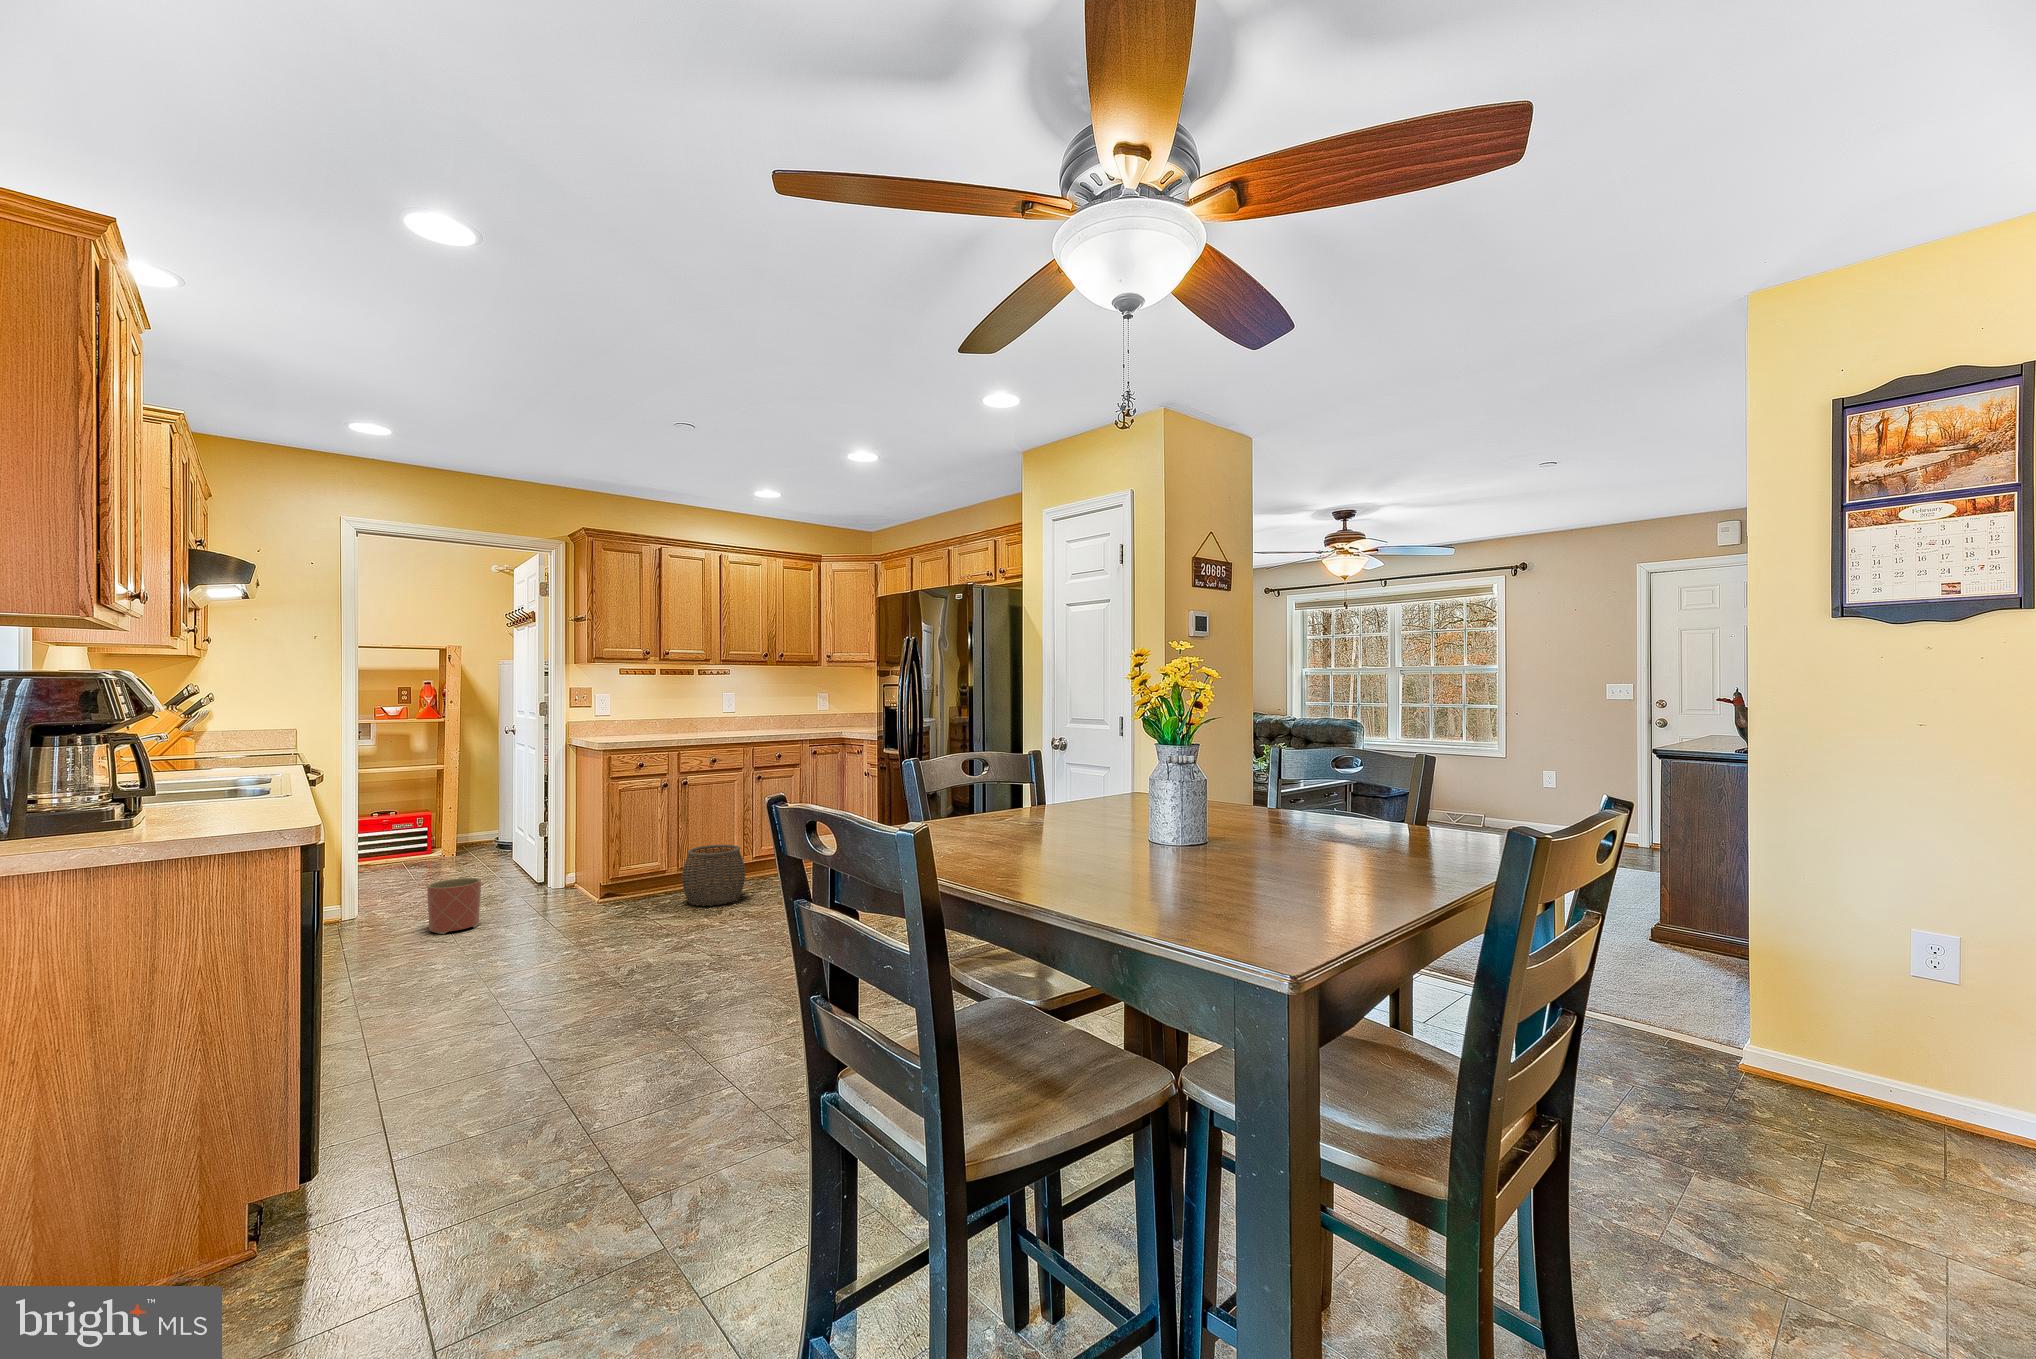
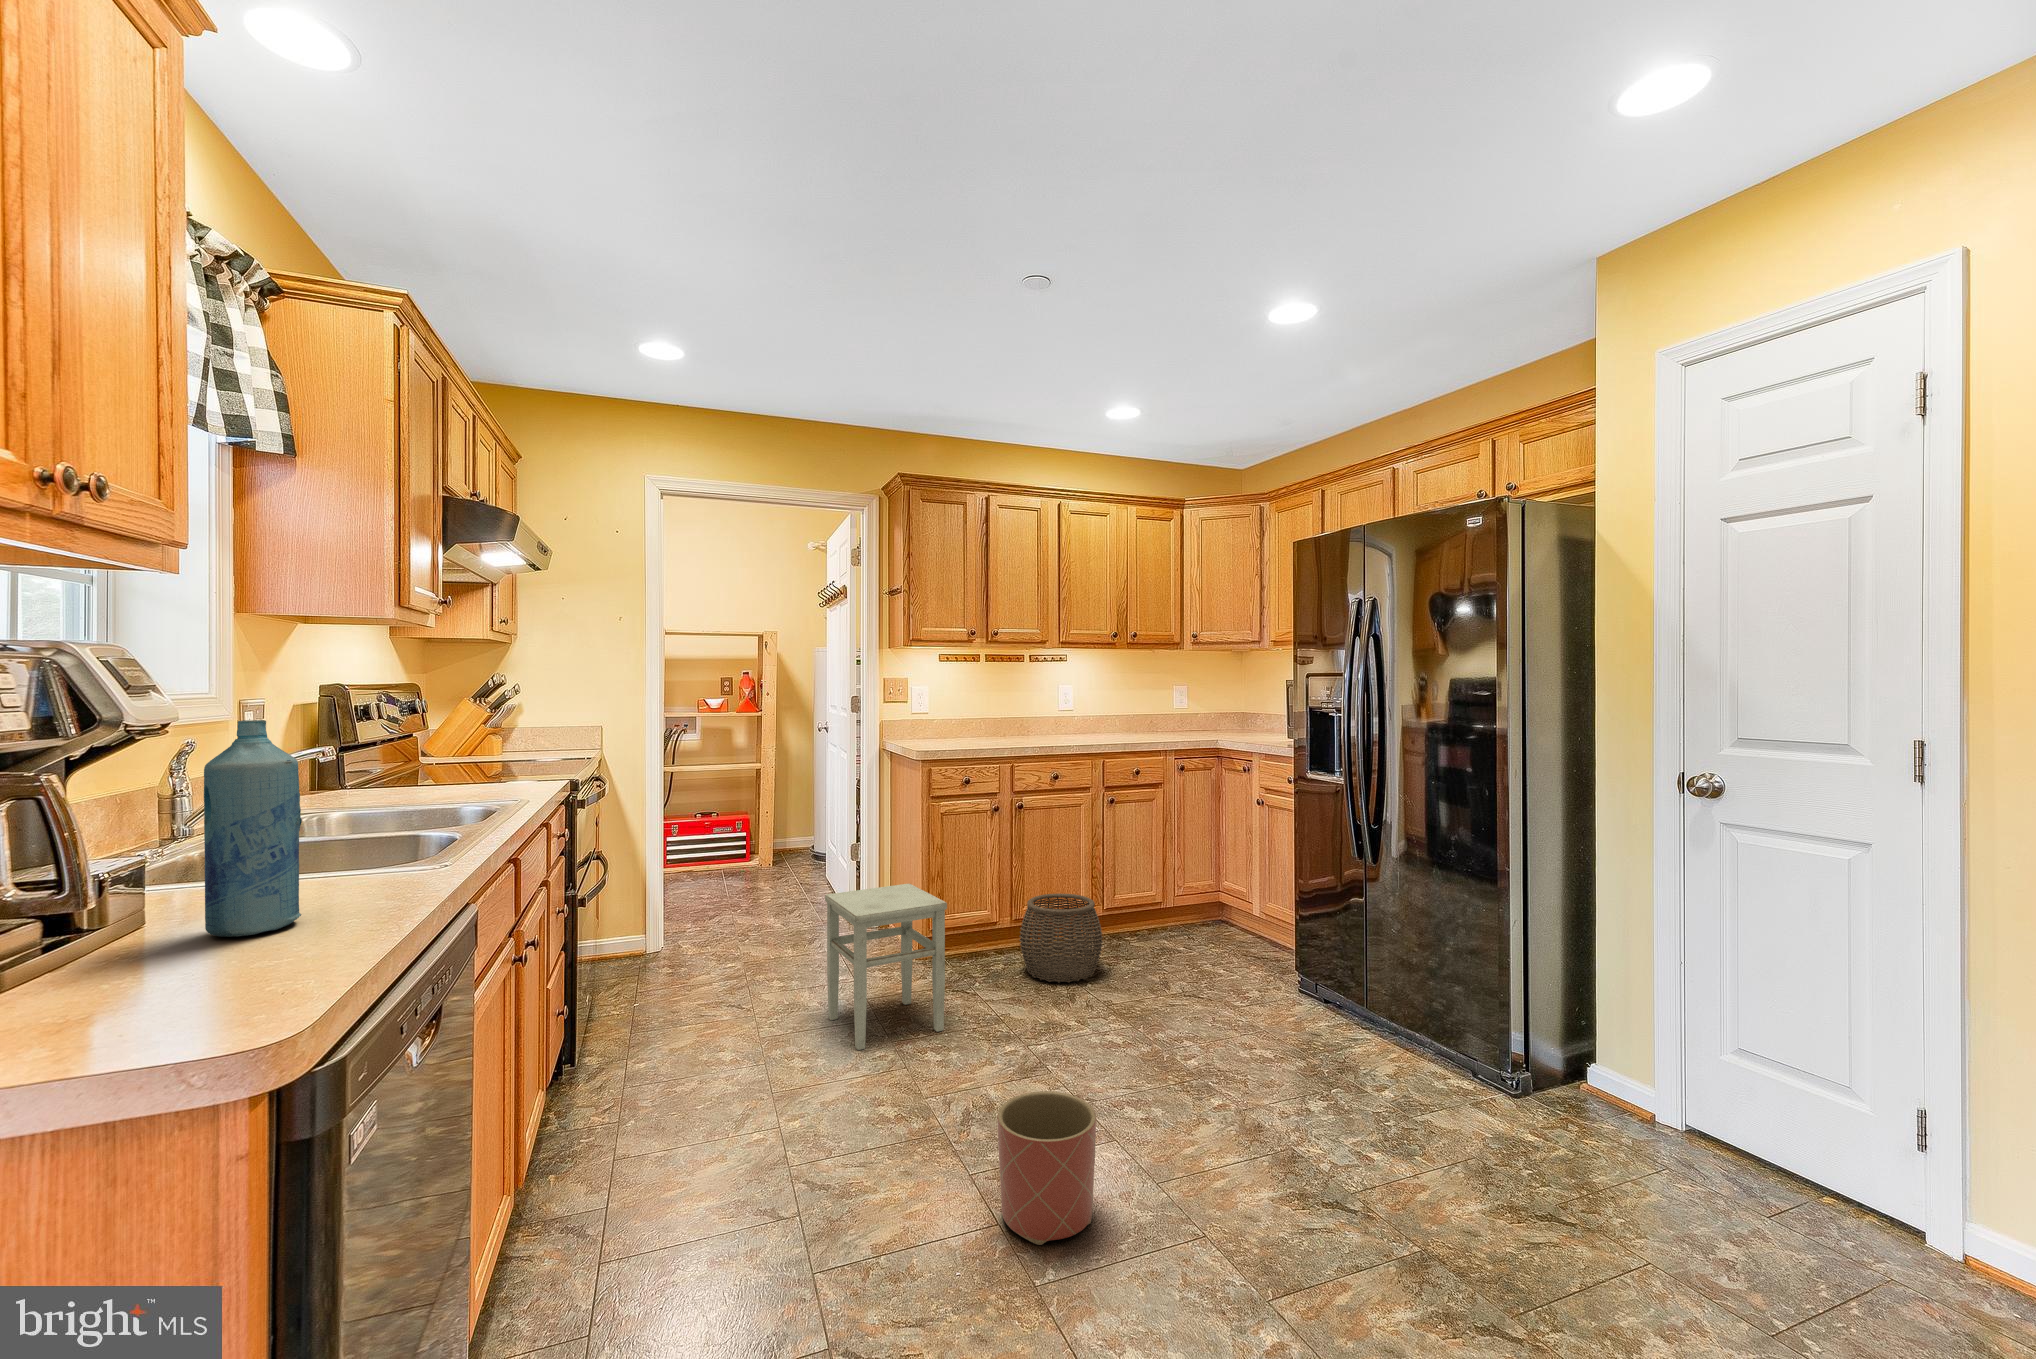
bottle: none [137,711,196,831] -> present [204,720,302,937]
stool: none [519,839,620,955] -> present [825,884,947,1050]
planter: present [427,878,481,934] -> present [998,1091,1096,1245]

